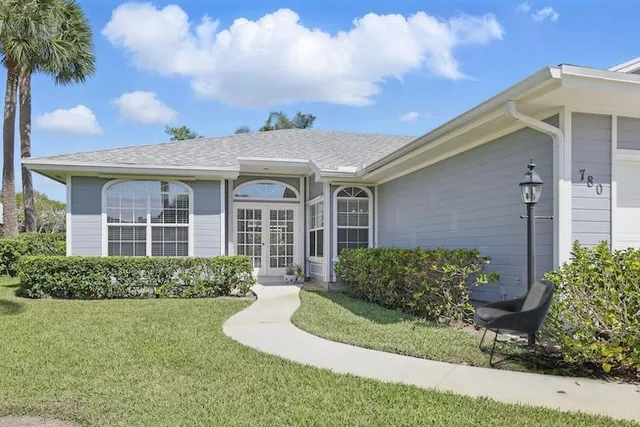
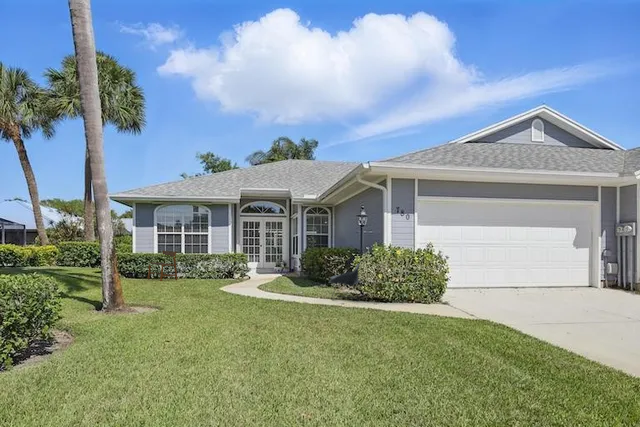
bench: none [89,253,139,305] -> present [148,251,177,281]

